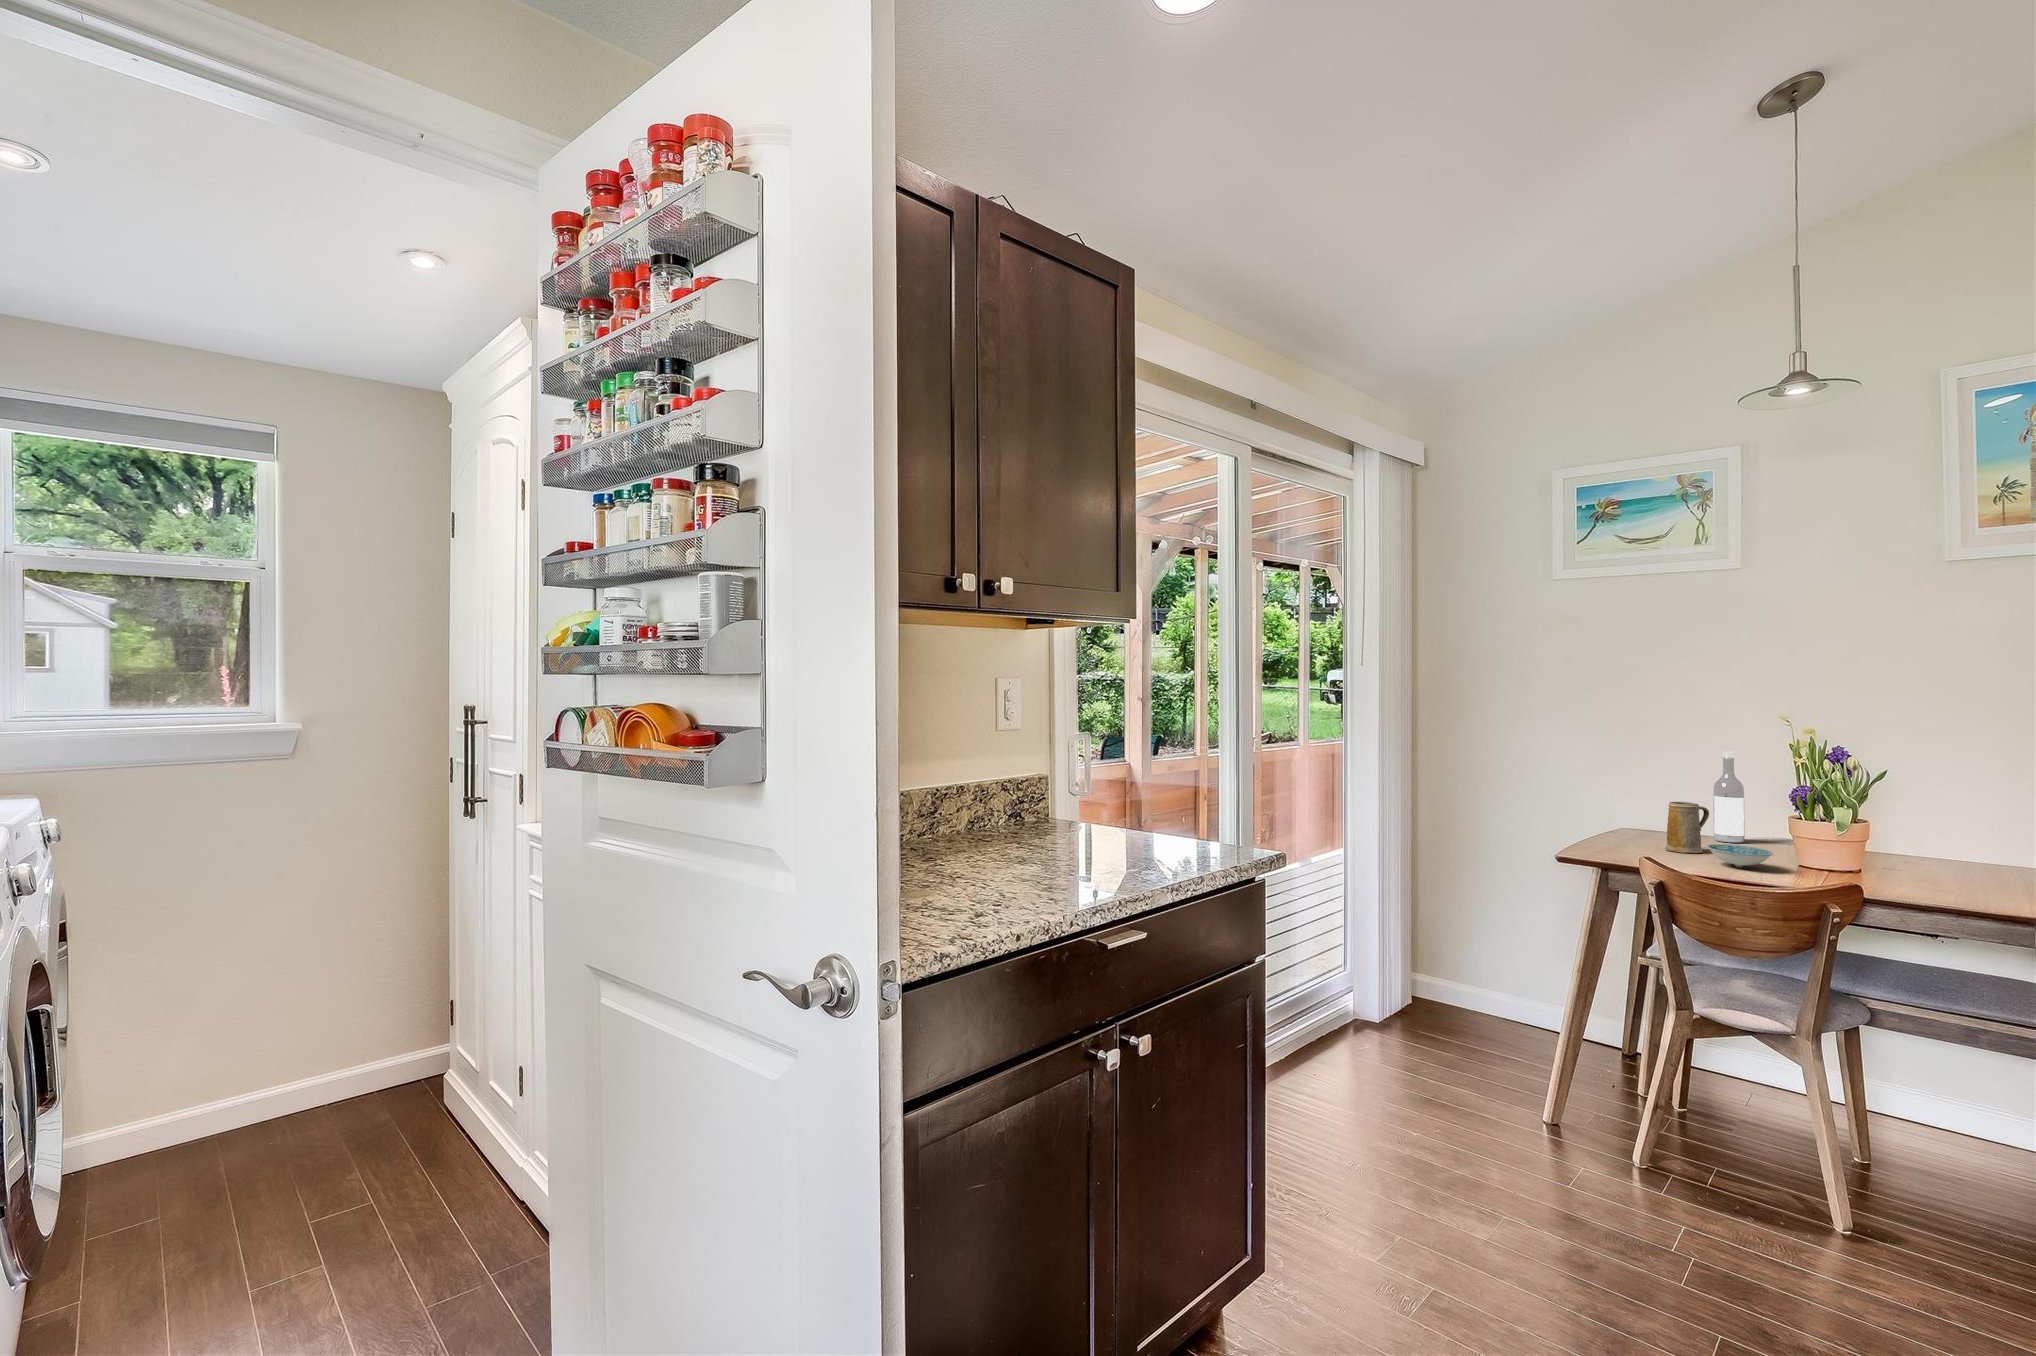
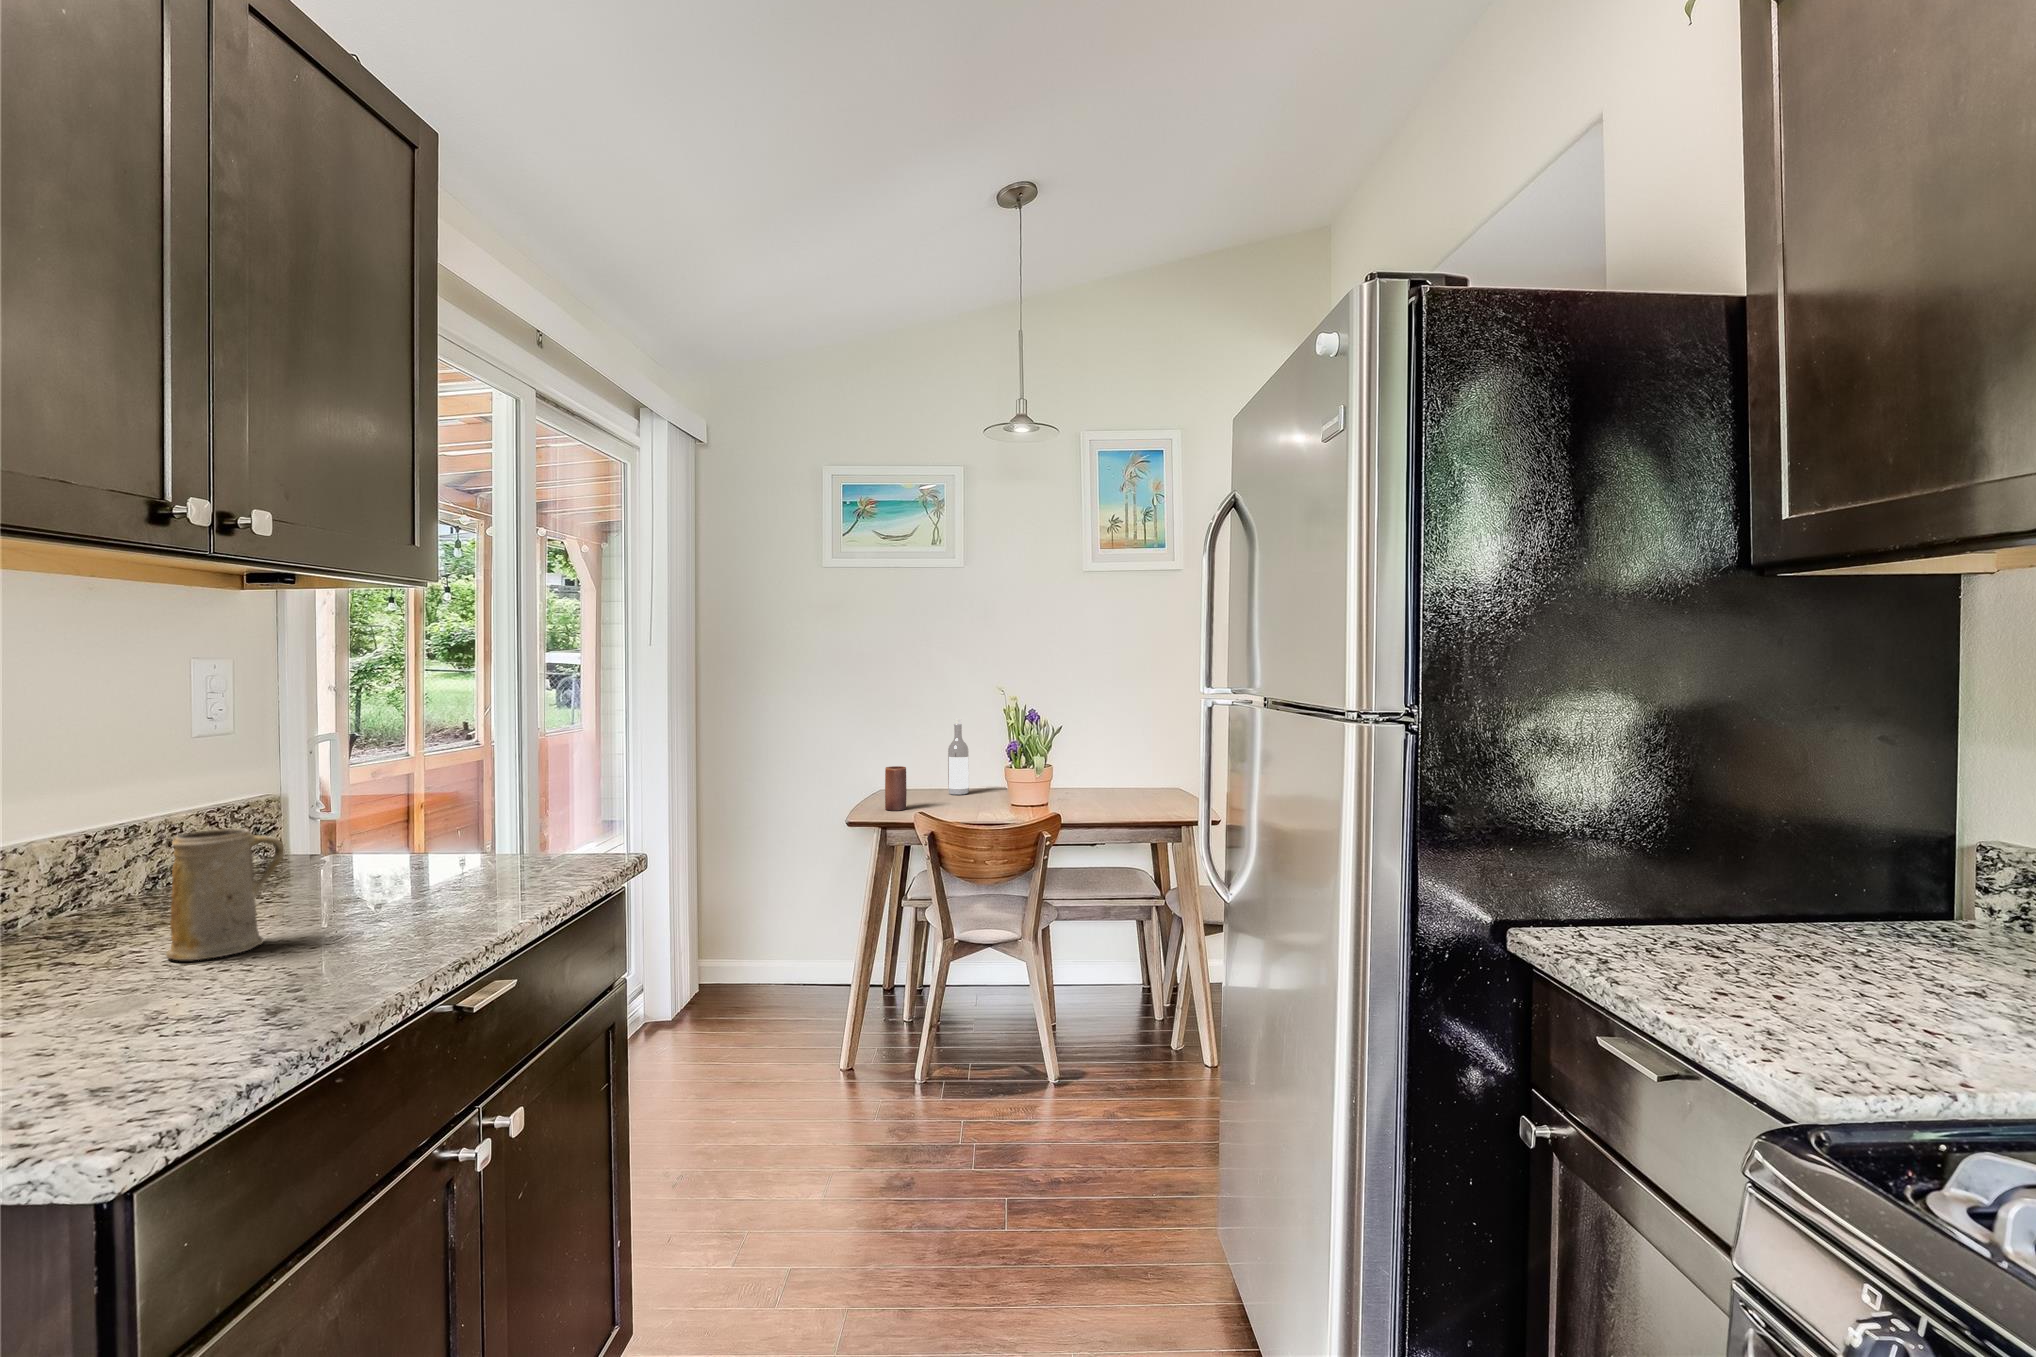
candle: none [1615,800,1643,850] -> present [885,766,907,811]
mug: present [1665,802,1709,853] -> present [166,828,284,960]
ceramic bowl: present [1706,844,1773,867] -> none [954,796,999,814]

